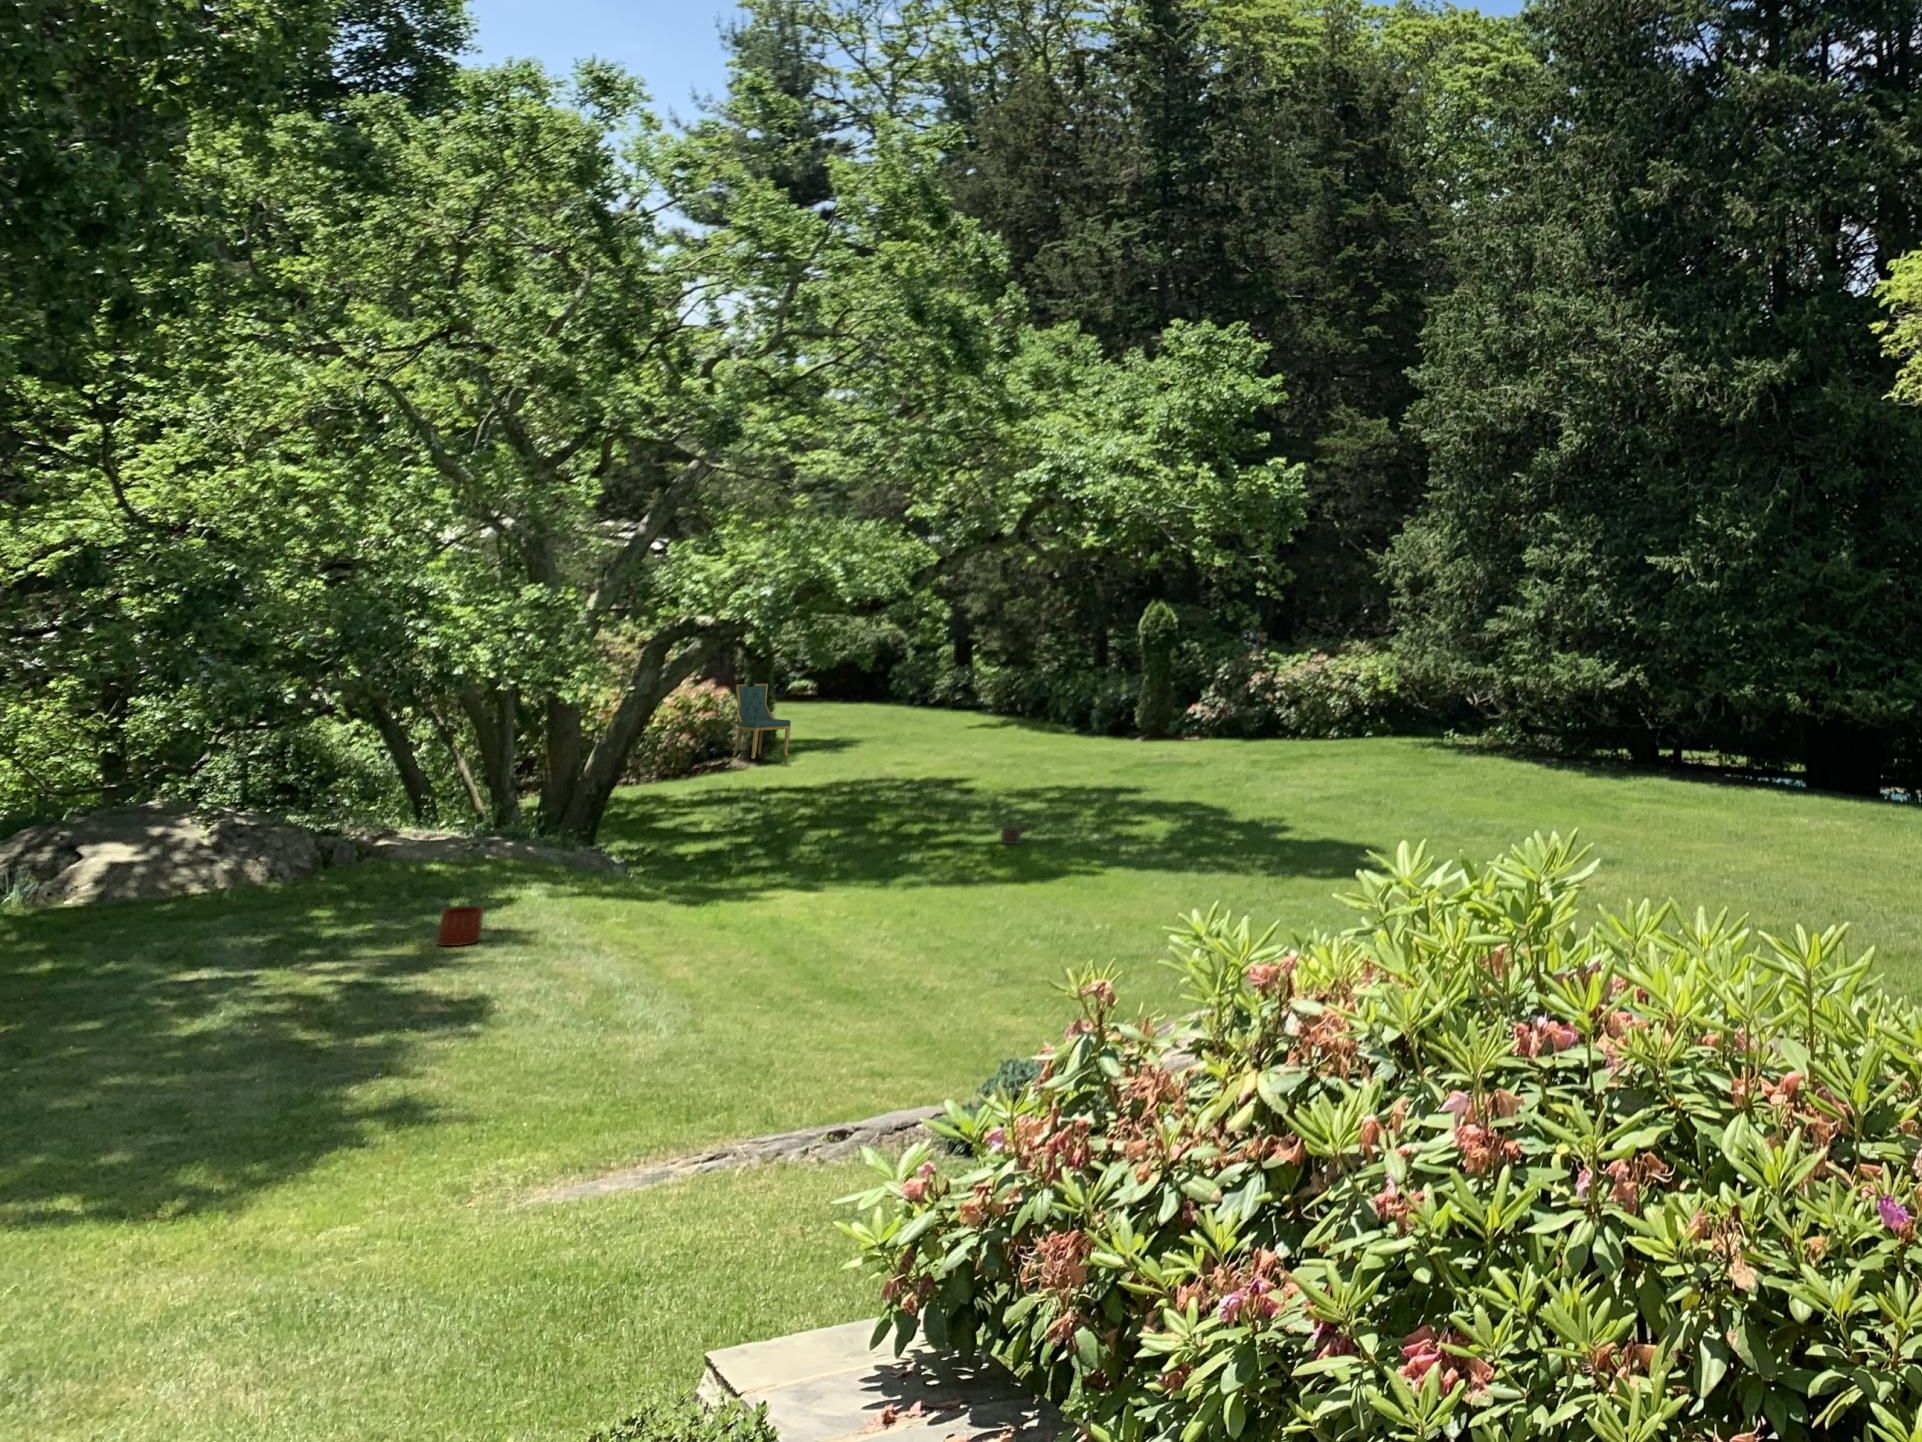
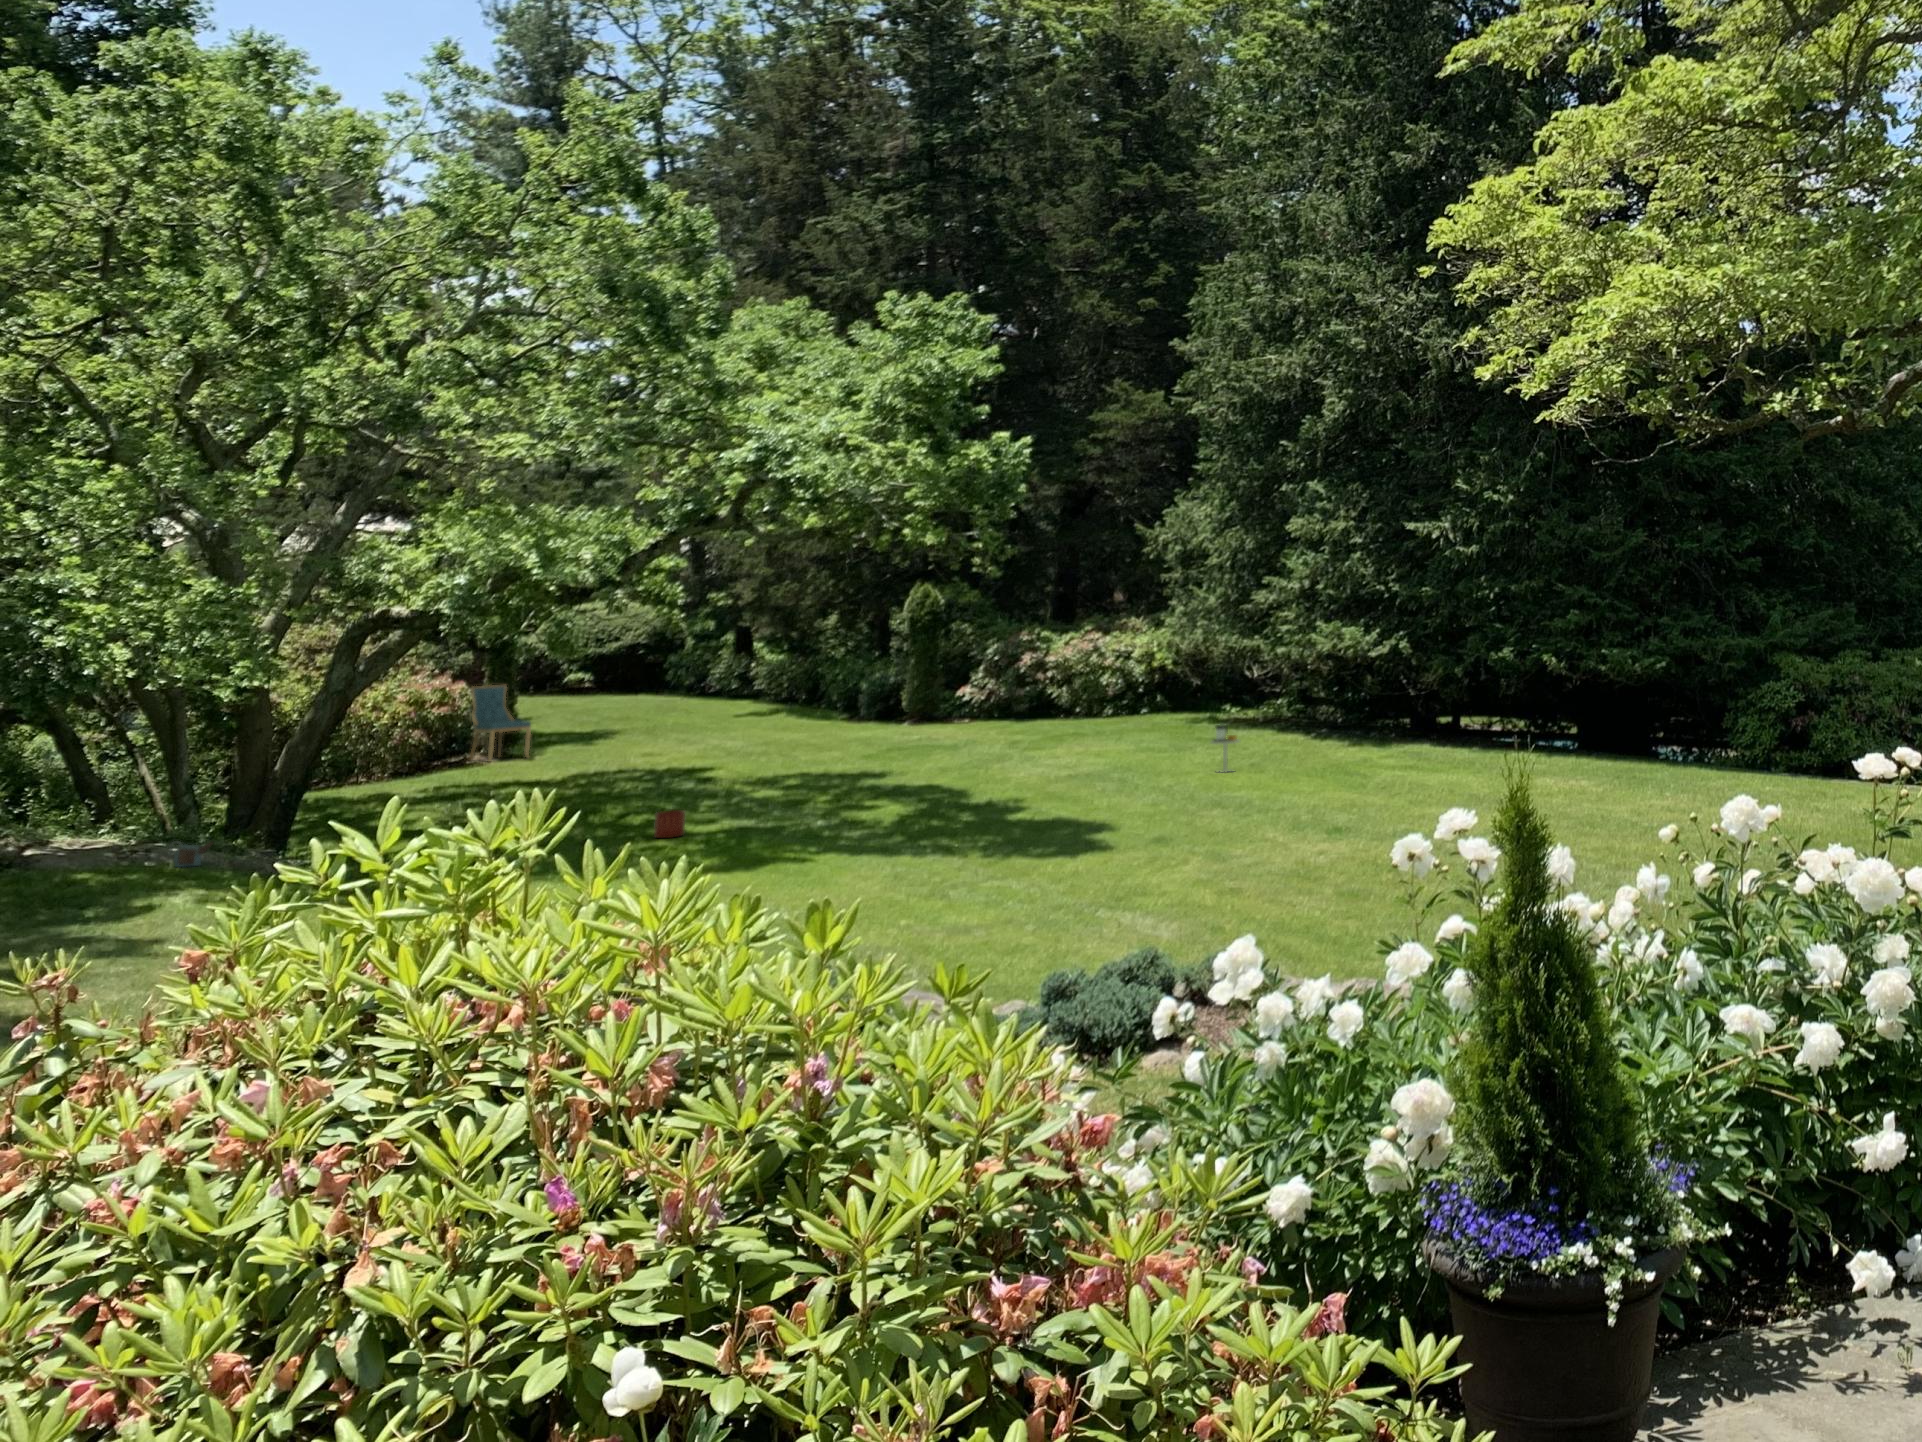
side table: none [1466,763,1496,813] -> present [1211,724,1239,773]
watering can: present [996,823,1030,844] -> present [169,841,213,867]
planter: present [437,906,484,946] -> present [654,810,685,838]

